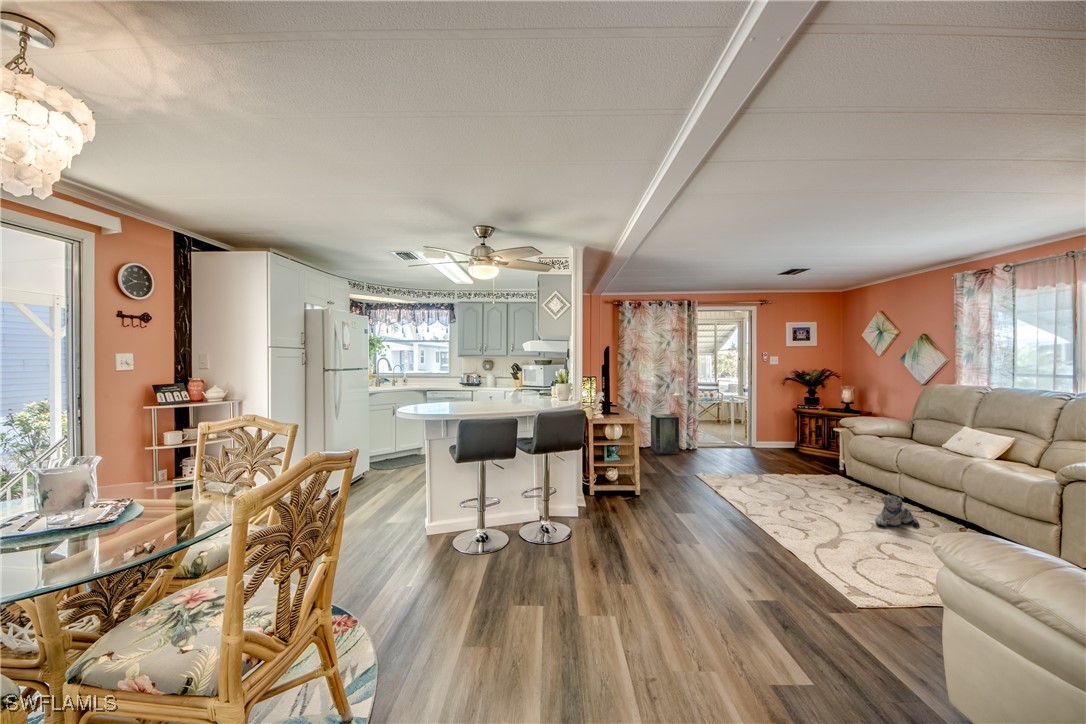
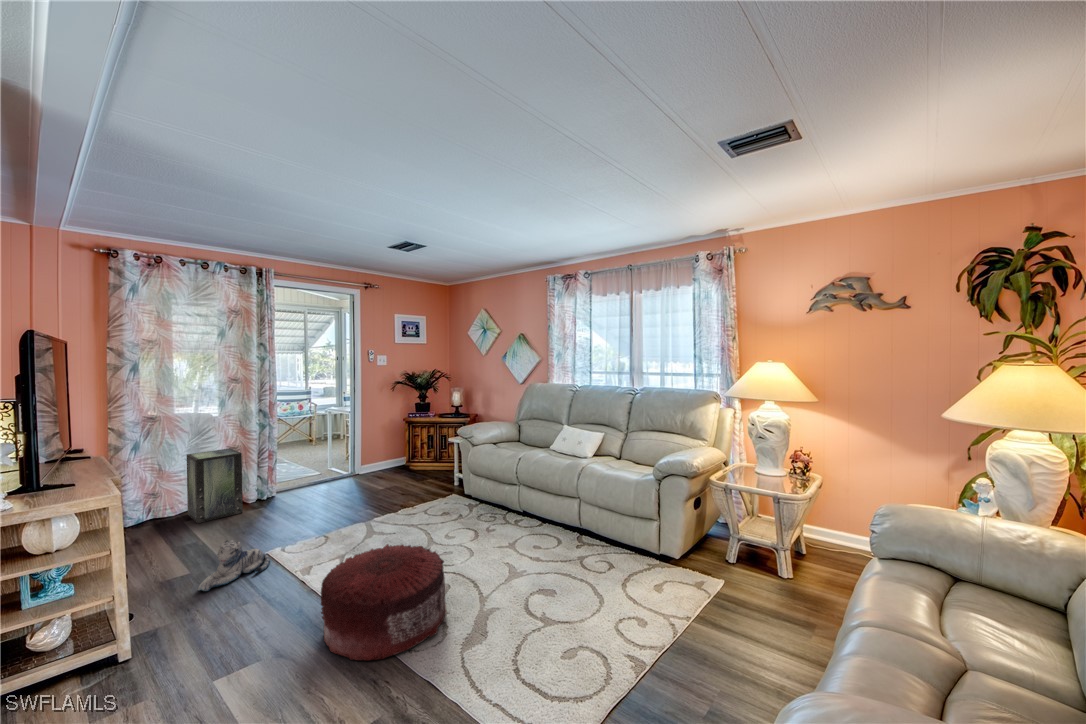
pouf: none [726,478,807,534] -> present [321,544,447,661]
plush toy: present [875,494,919,527] -> present [198,540,270,591]

